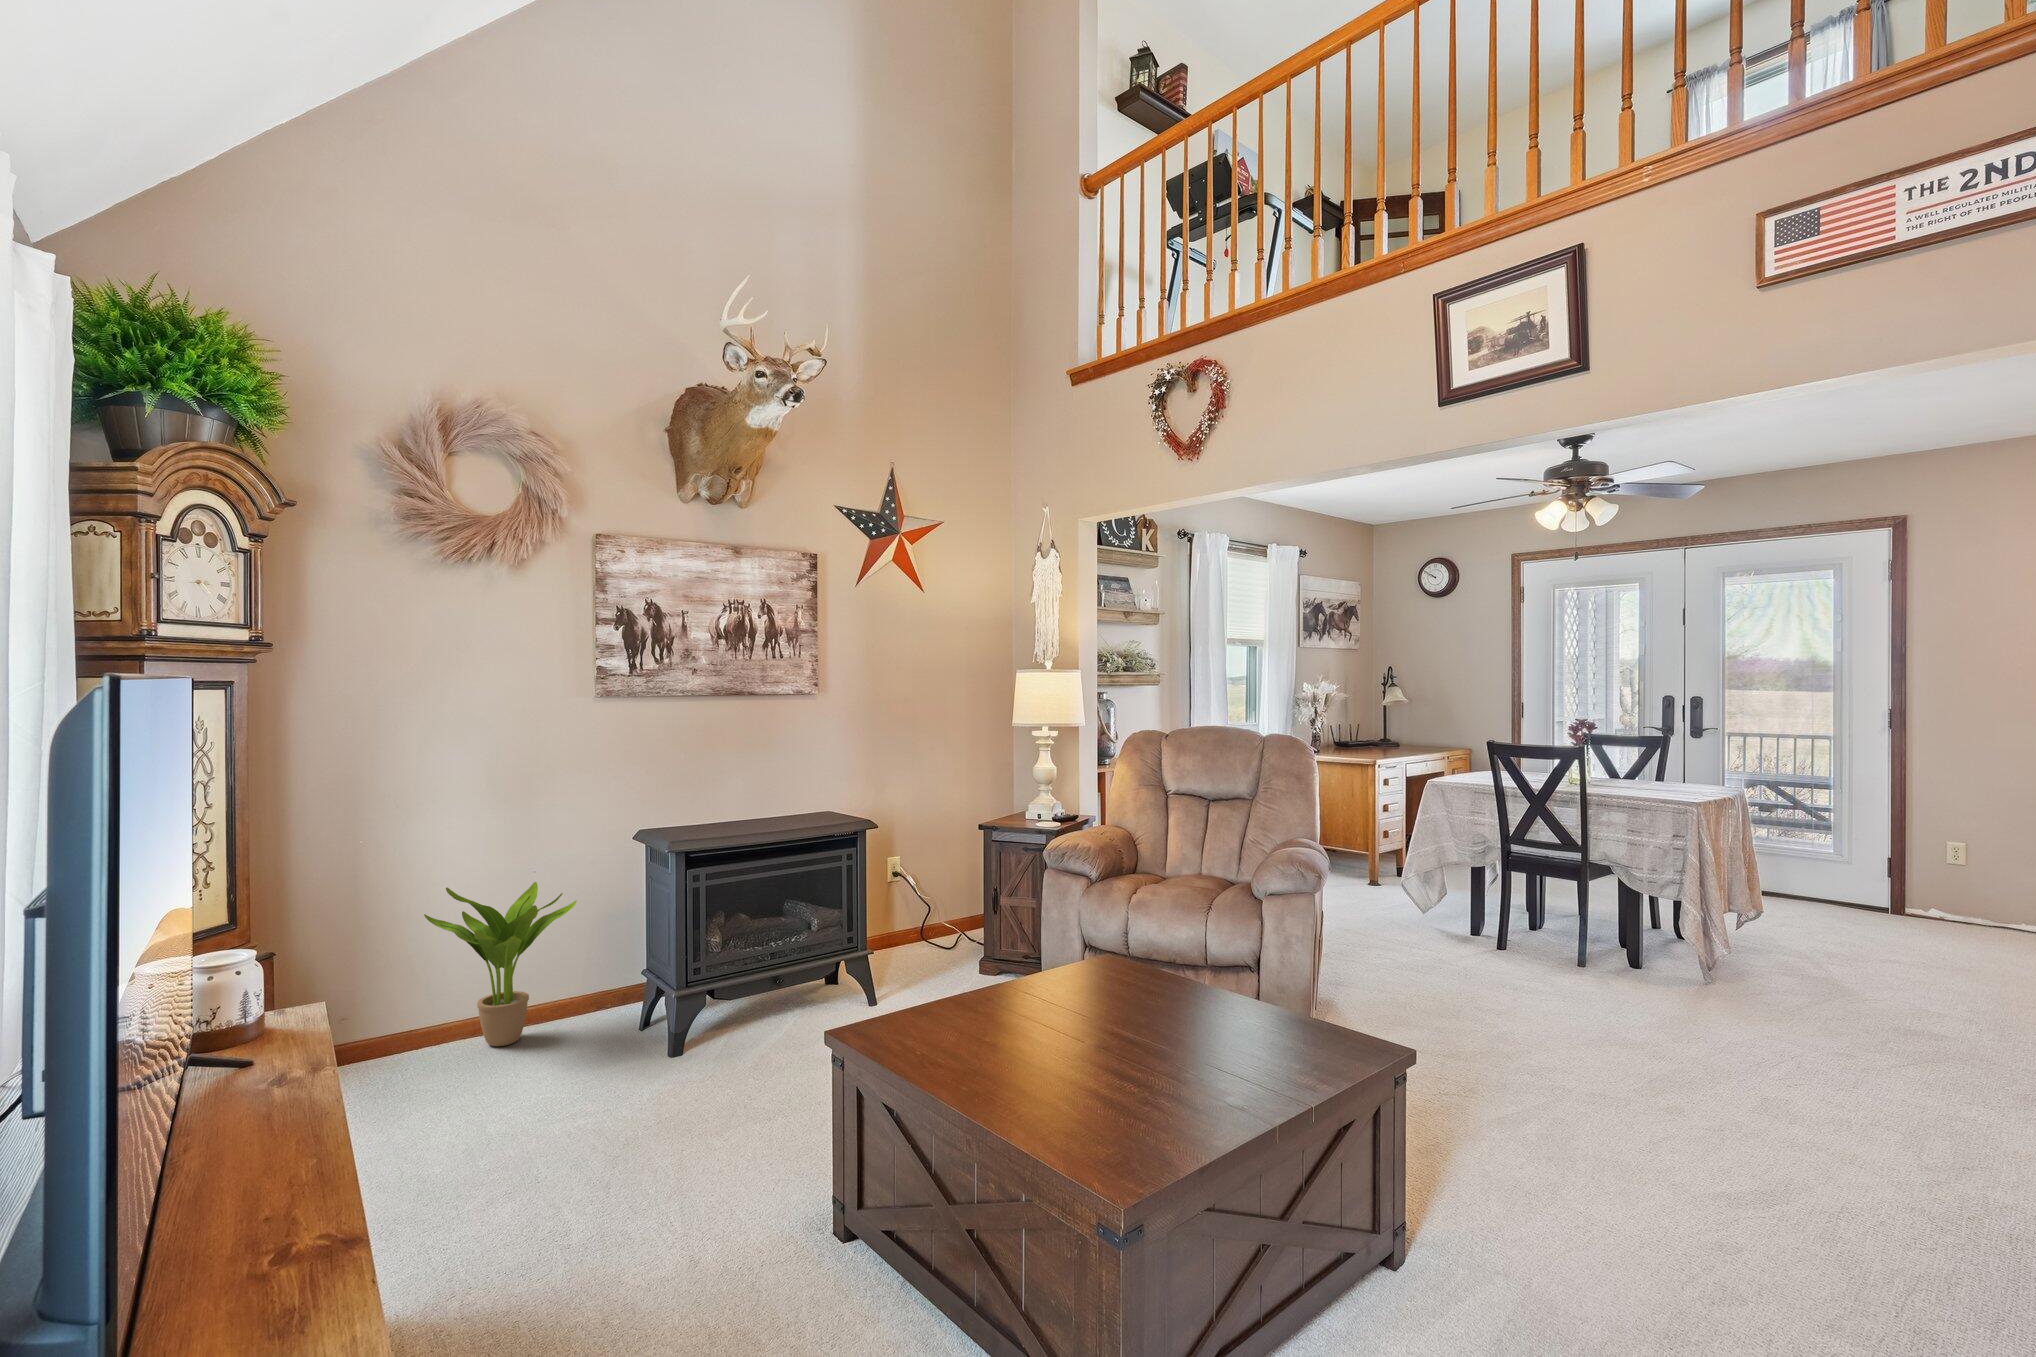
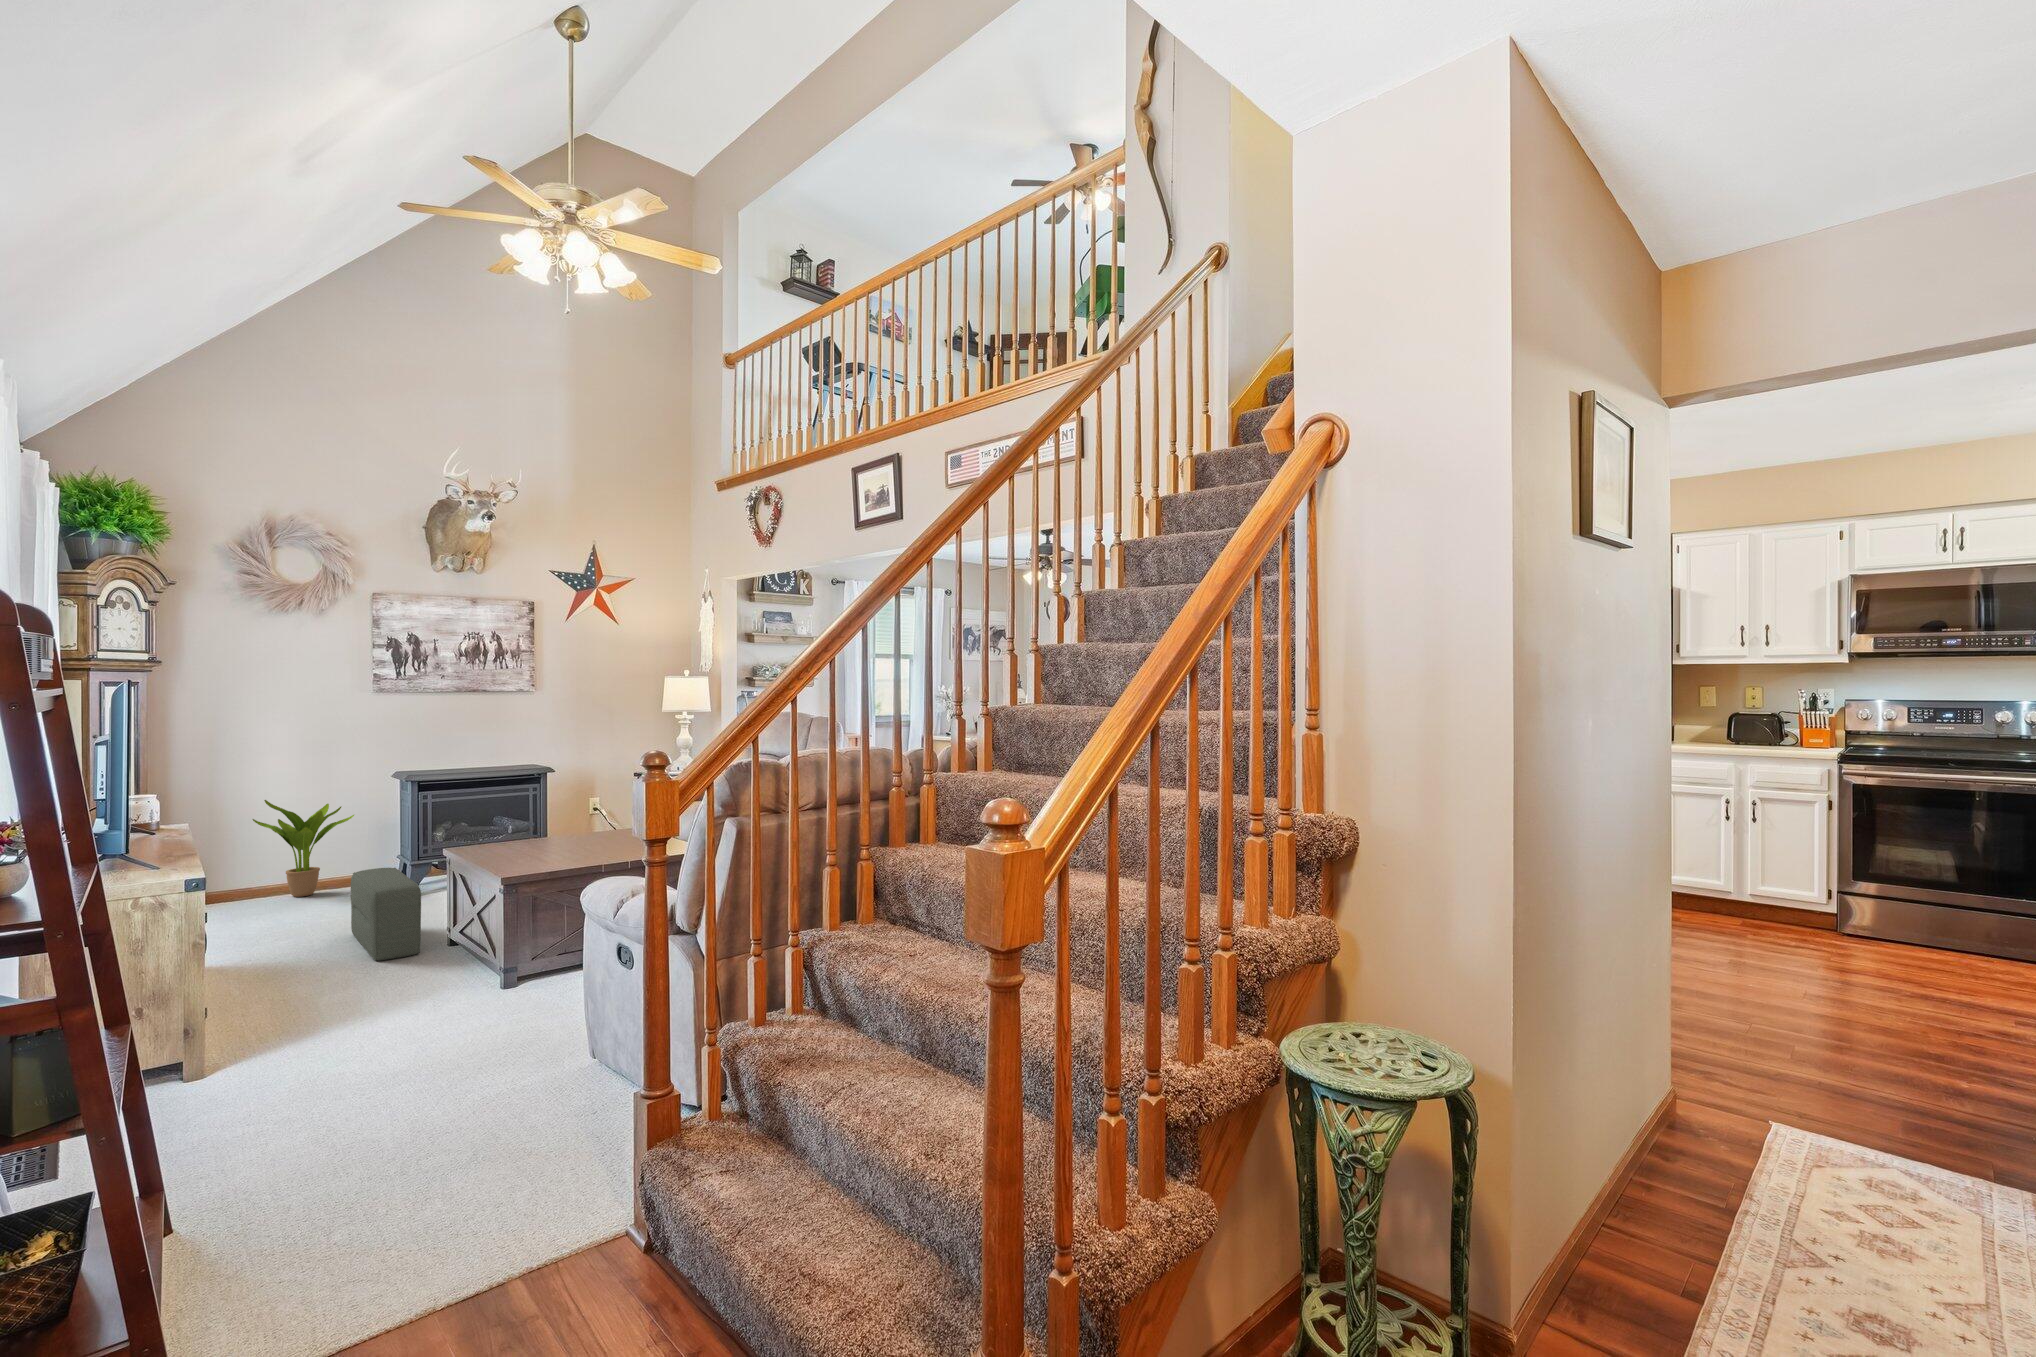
pouf: none [626,1049,793,1306] -> present [351,868,421,961]

